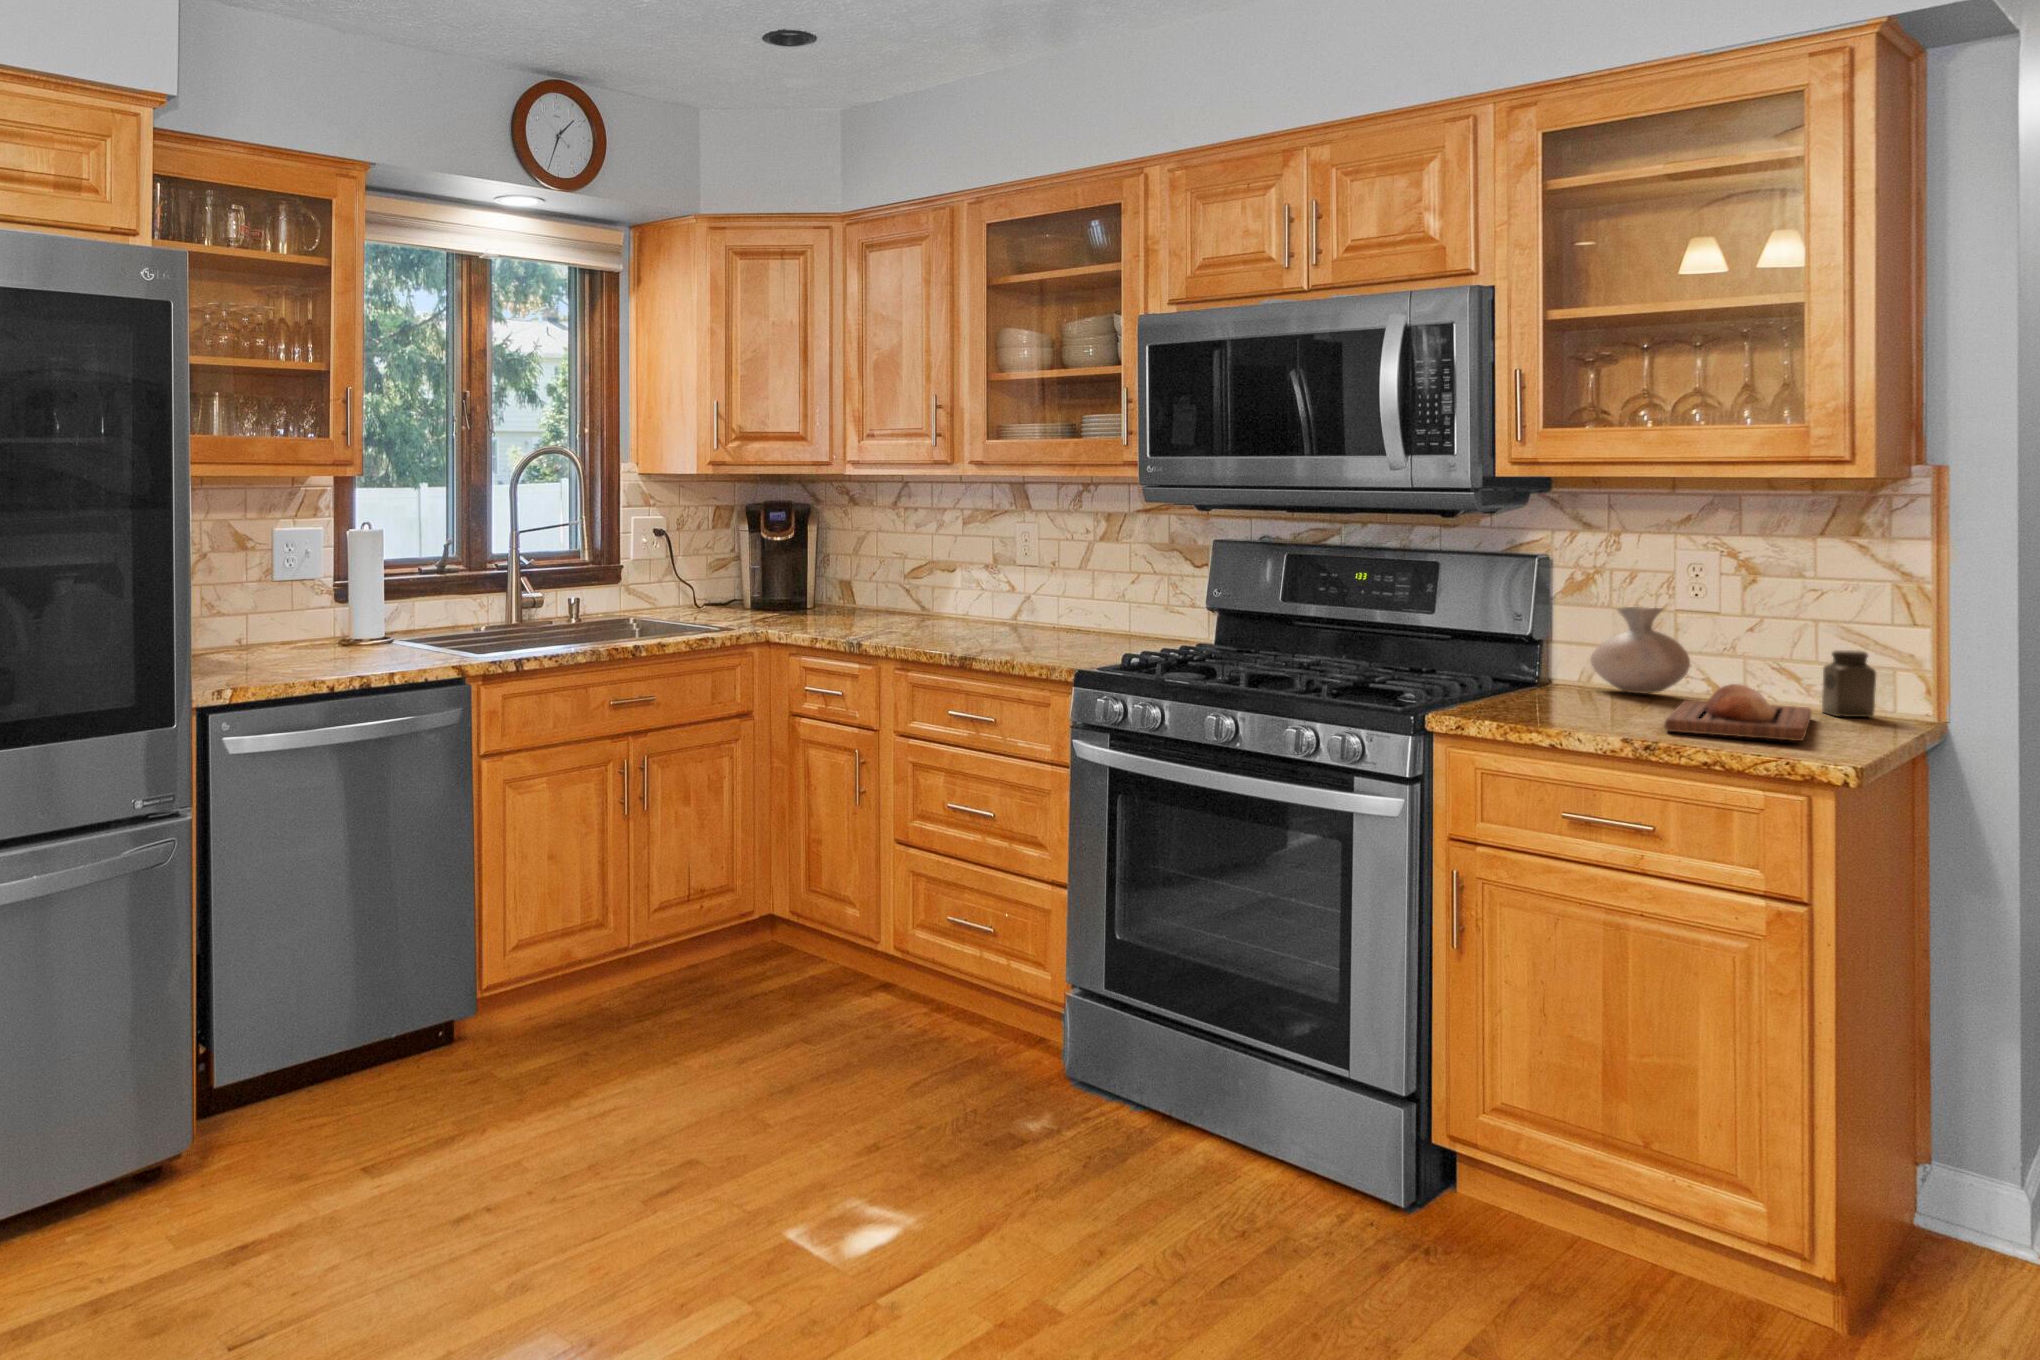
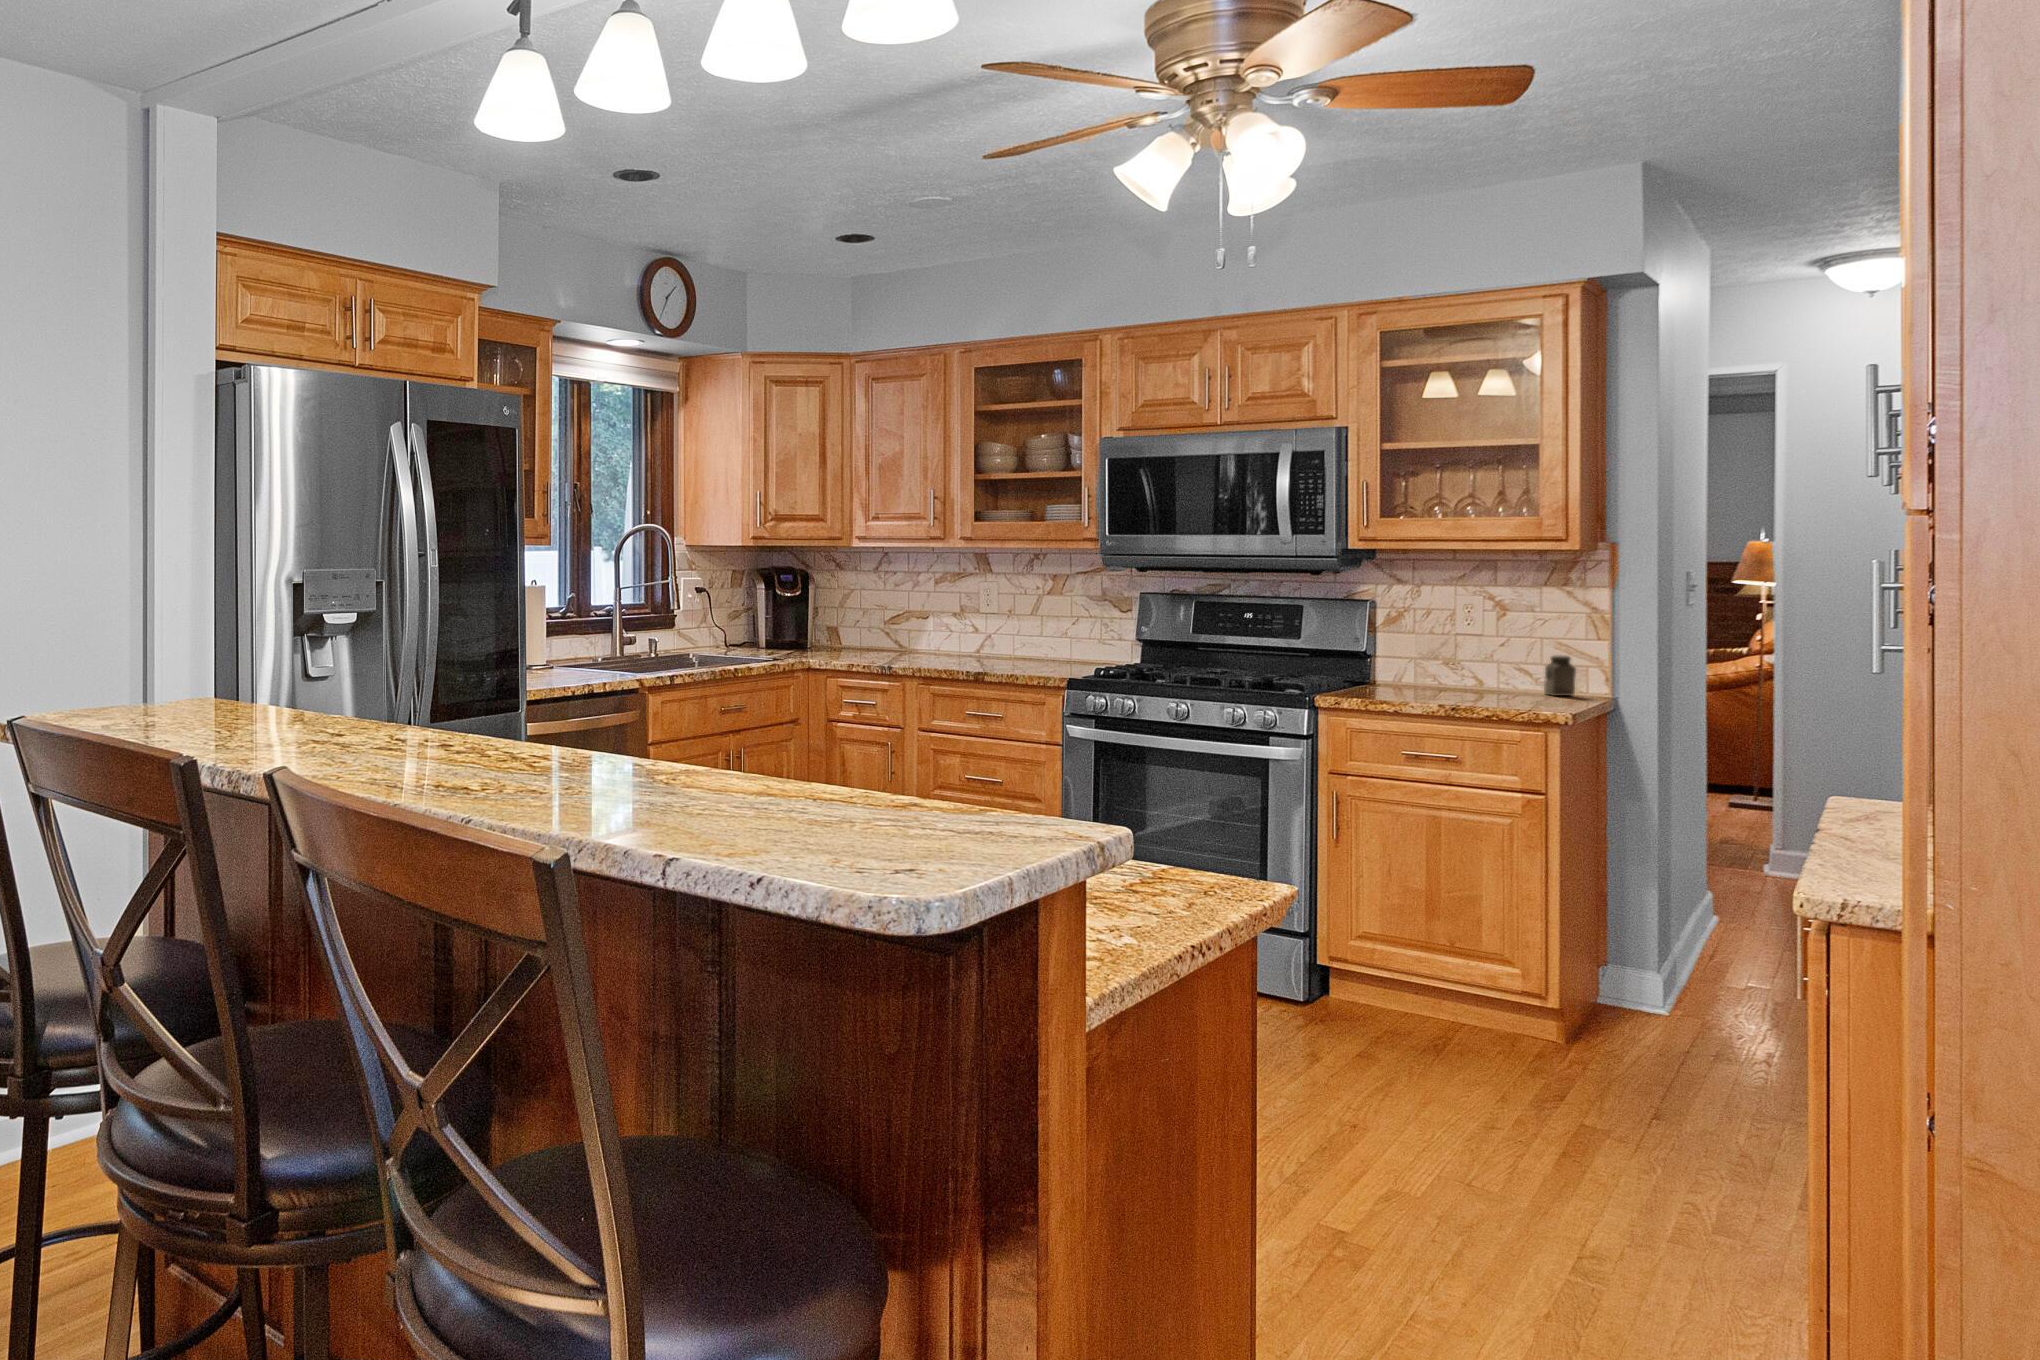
vase: present [1590,607,1690,694] -> none [1403,632,1466,687]
bread loaf: present [1664,684,1811,741] -> none [1460,676,1540,704]

